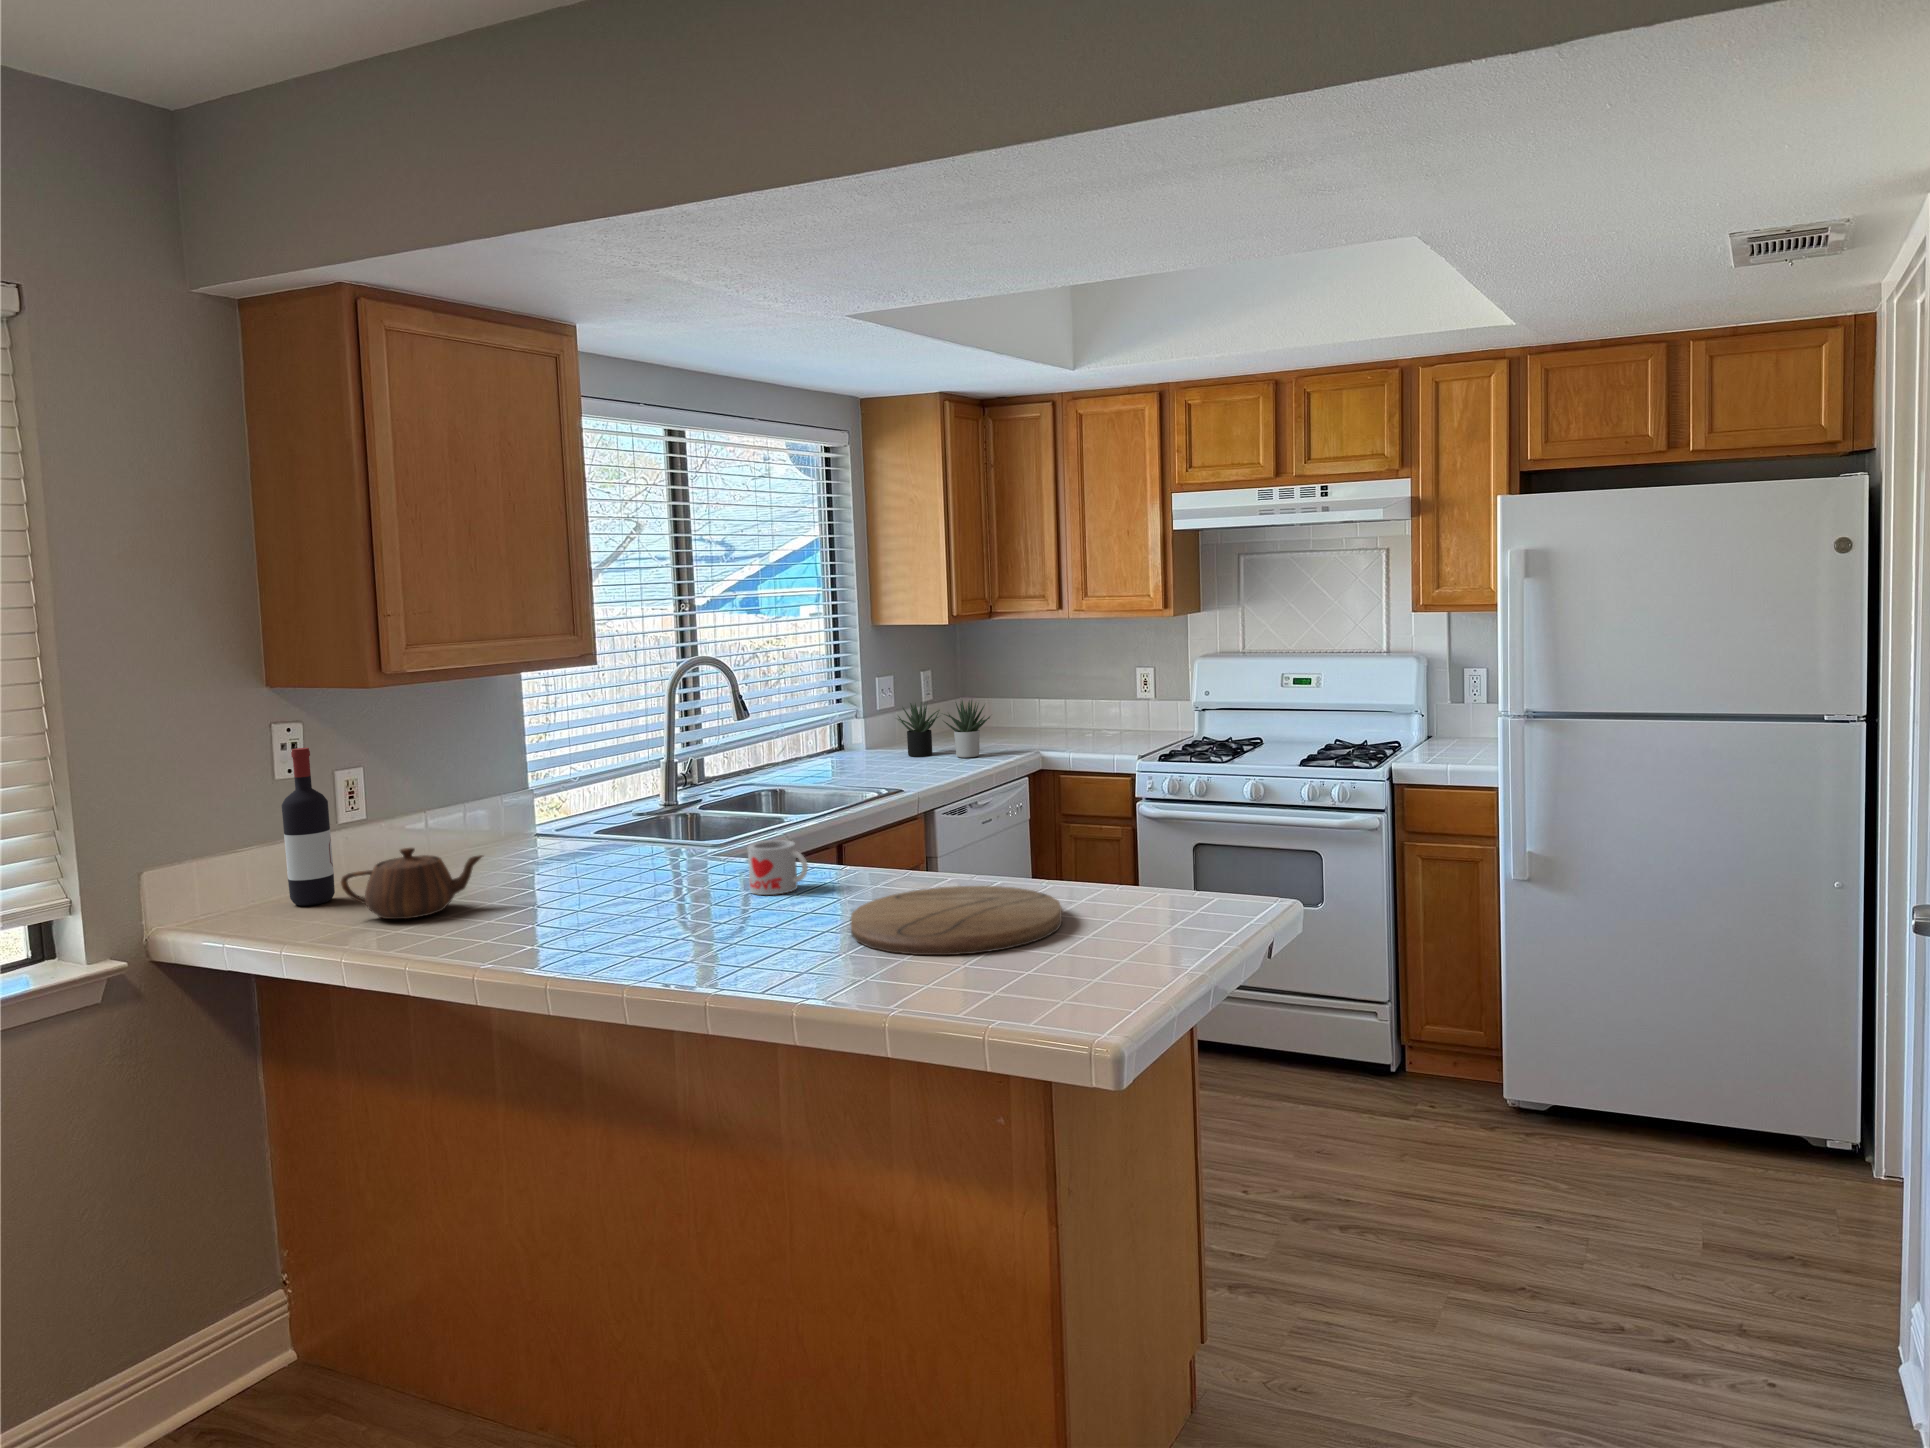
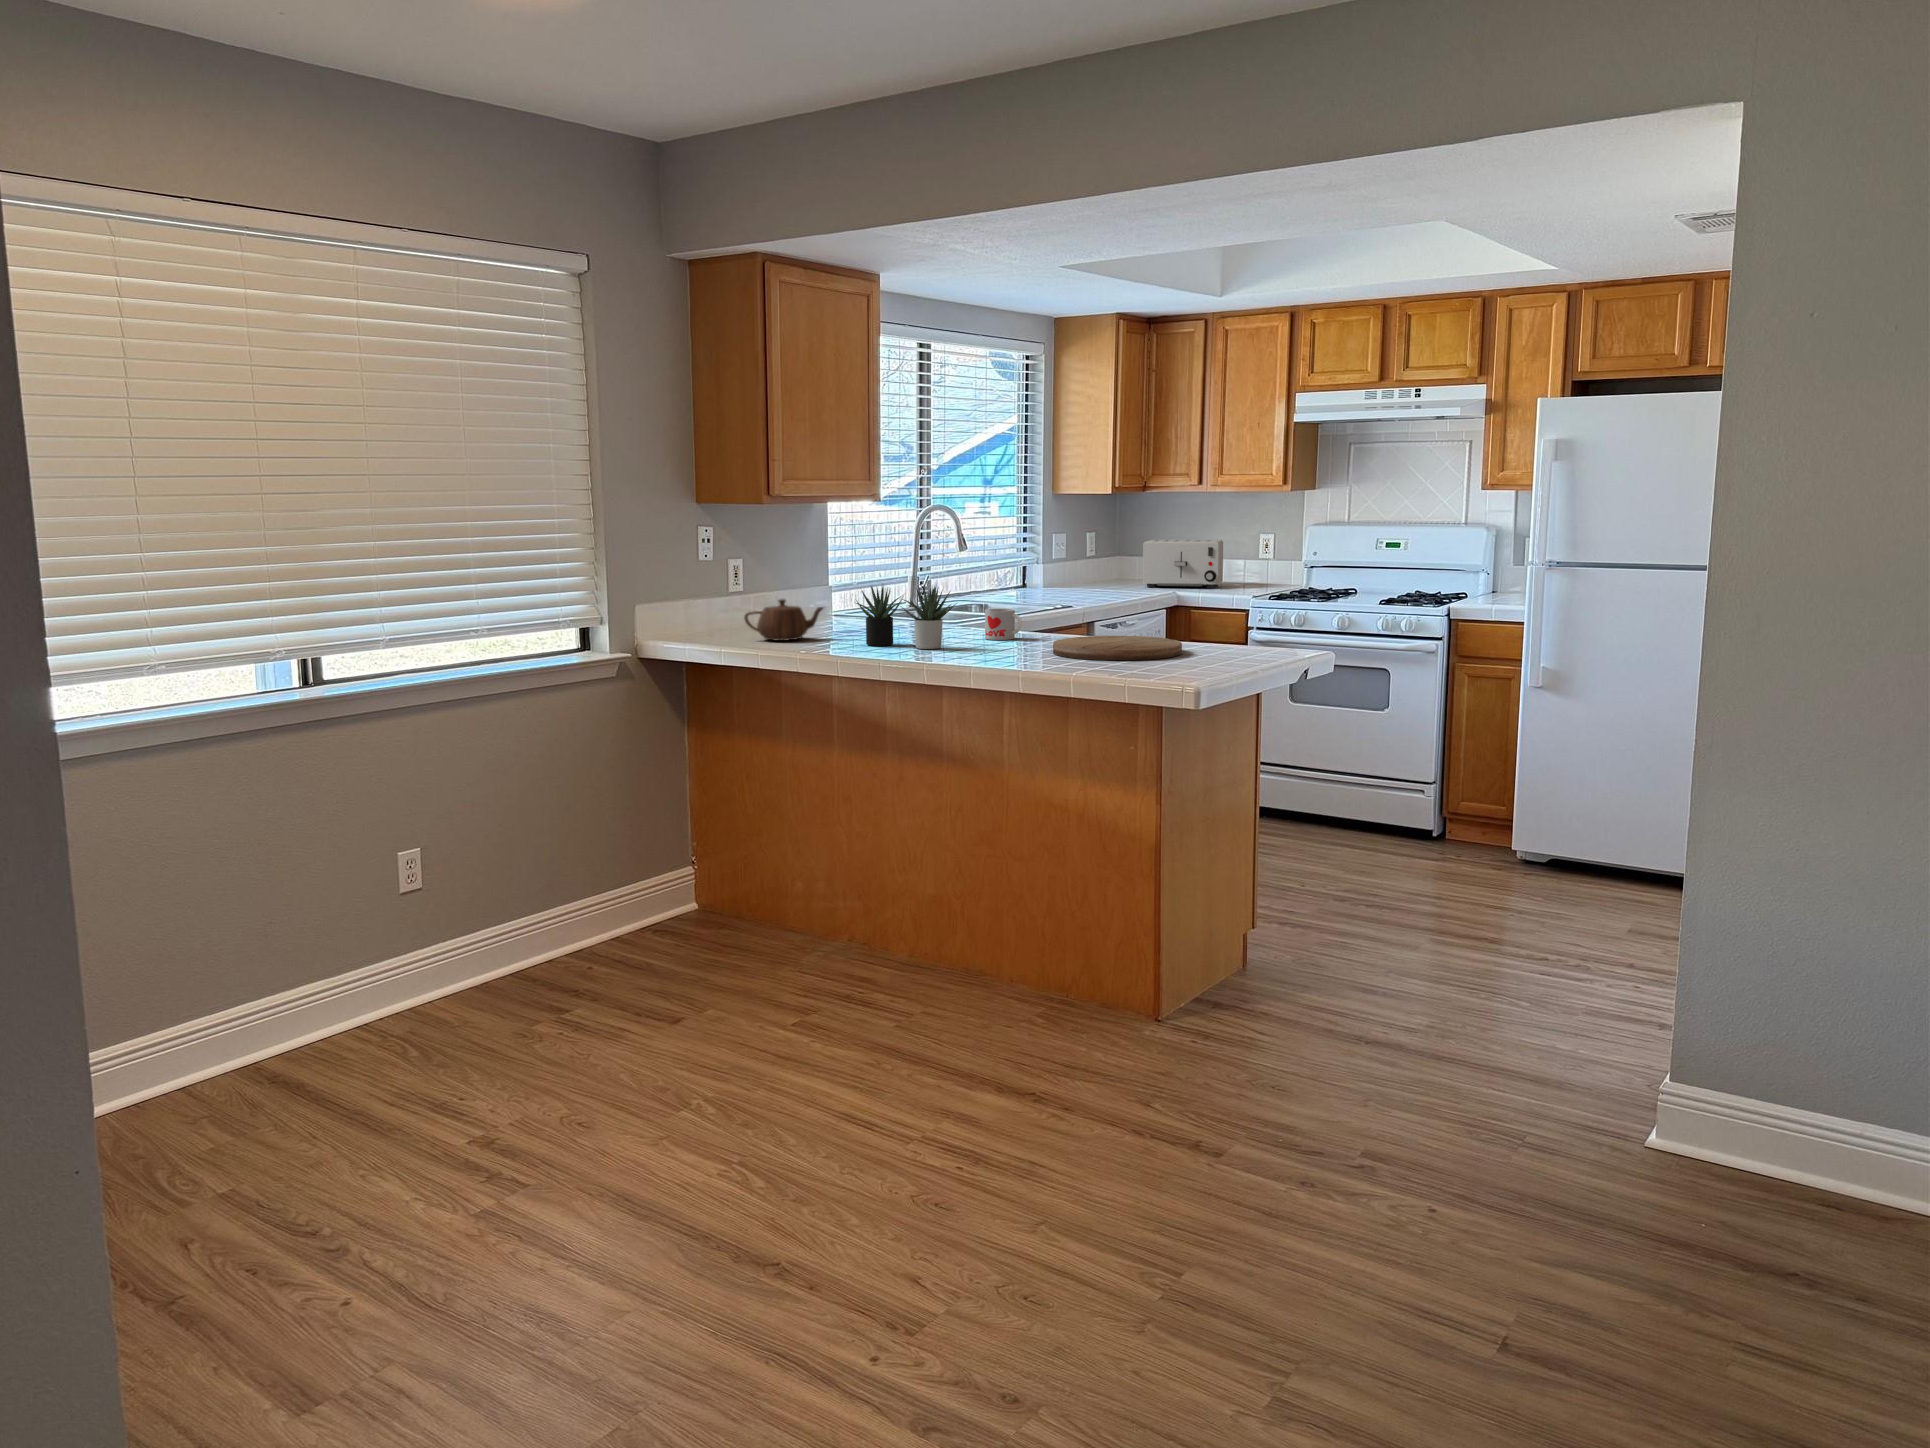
toaster: none [990,678,1092,743] -> present [1143,540,1223,588]
succulent plant: present [898,700,990,758] -> present [856,585,955,649]
wine bottle: present [282,748,335,906] -> none [703,539,730,635]

